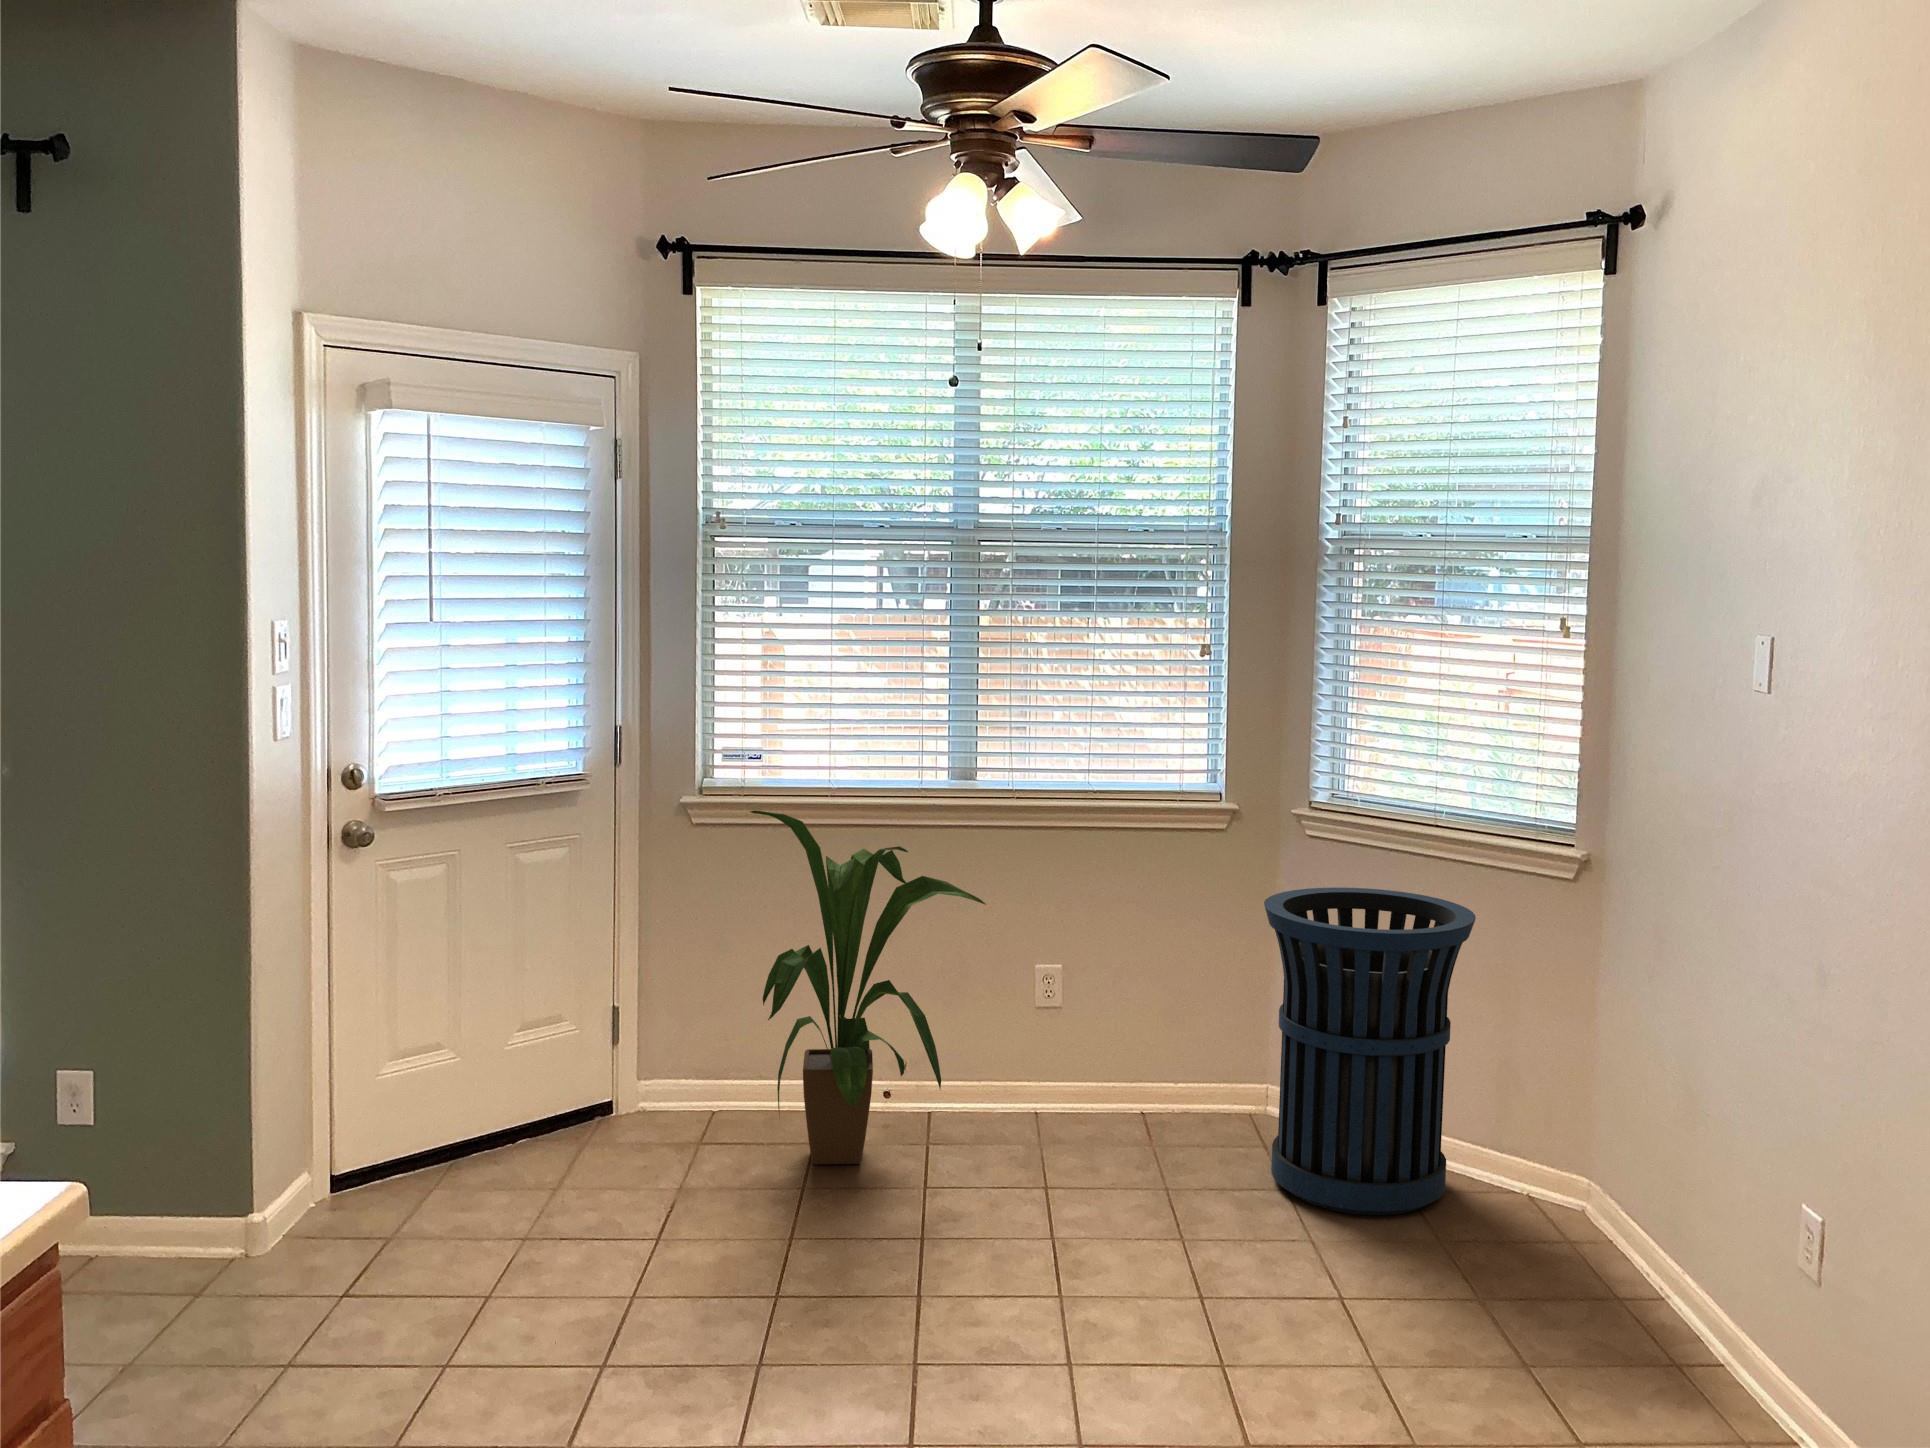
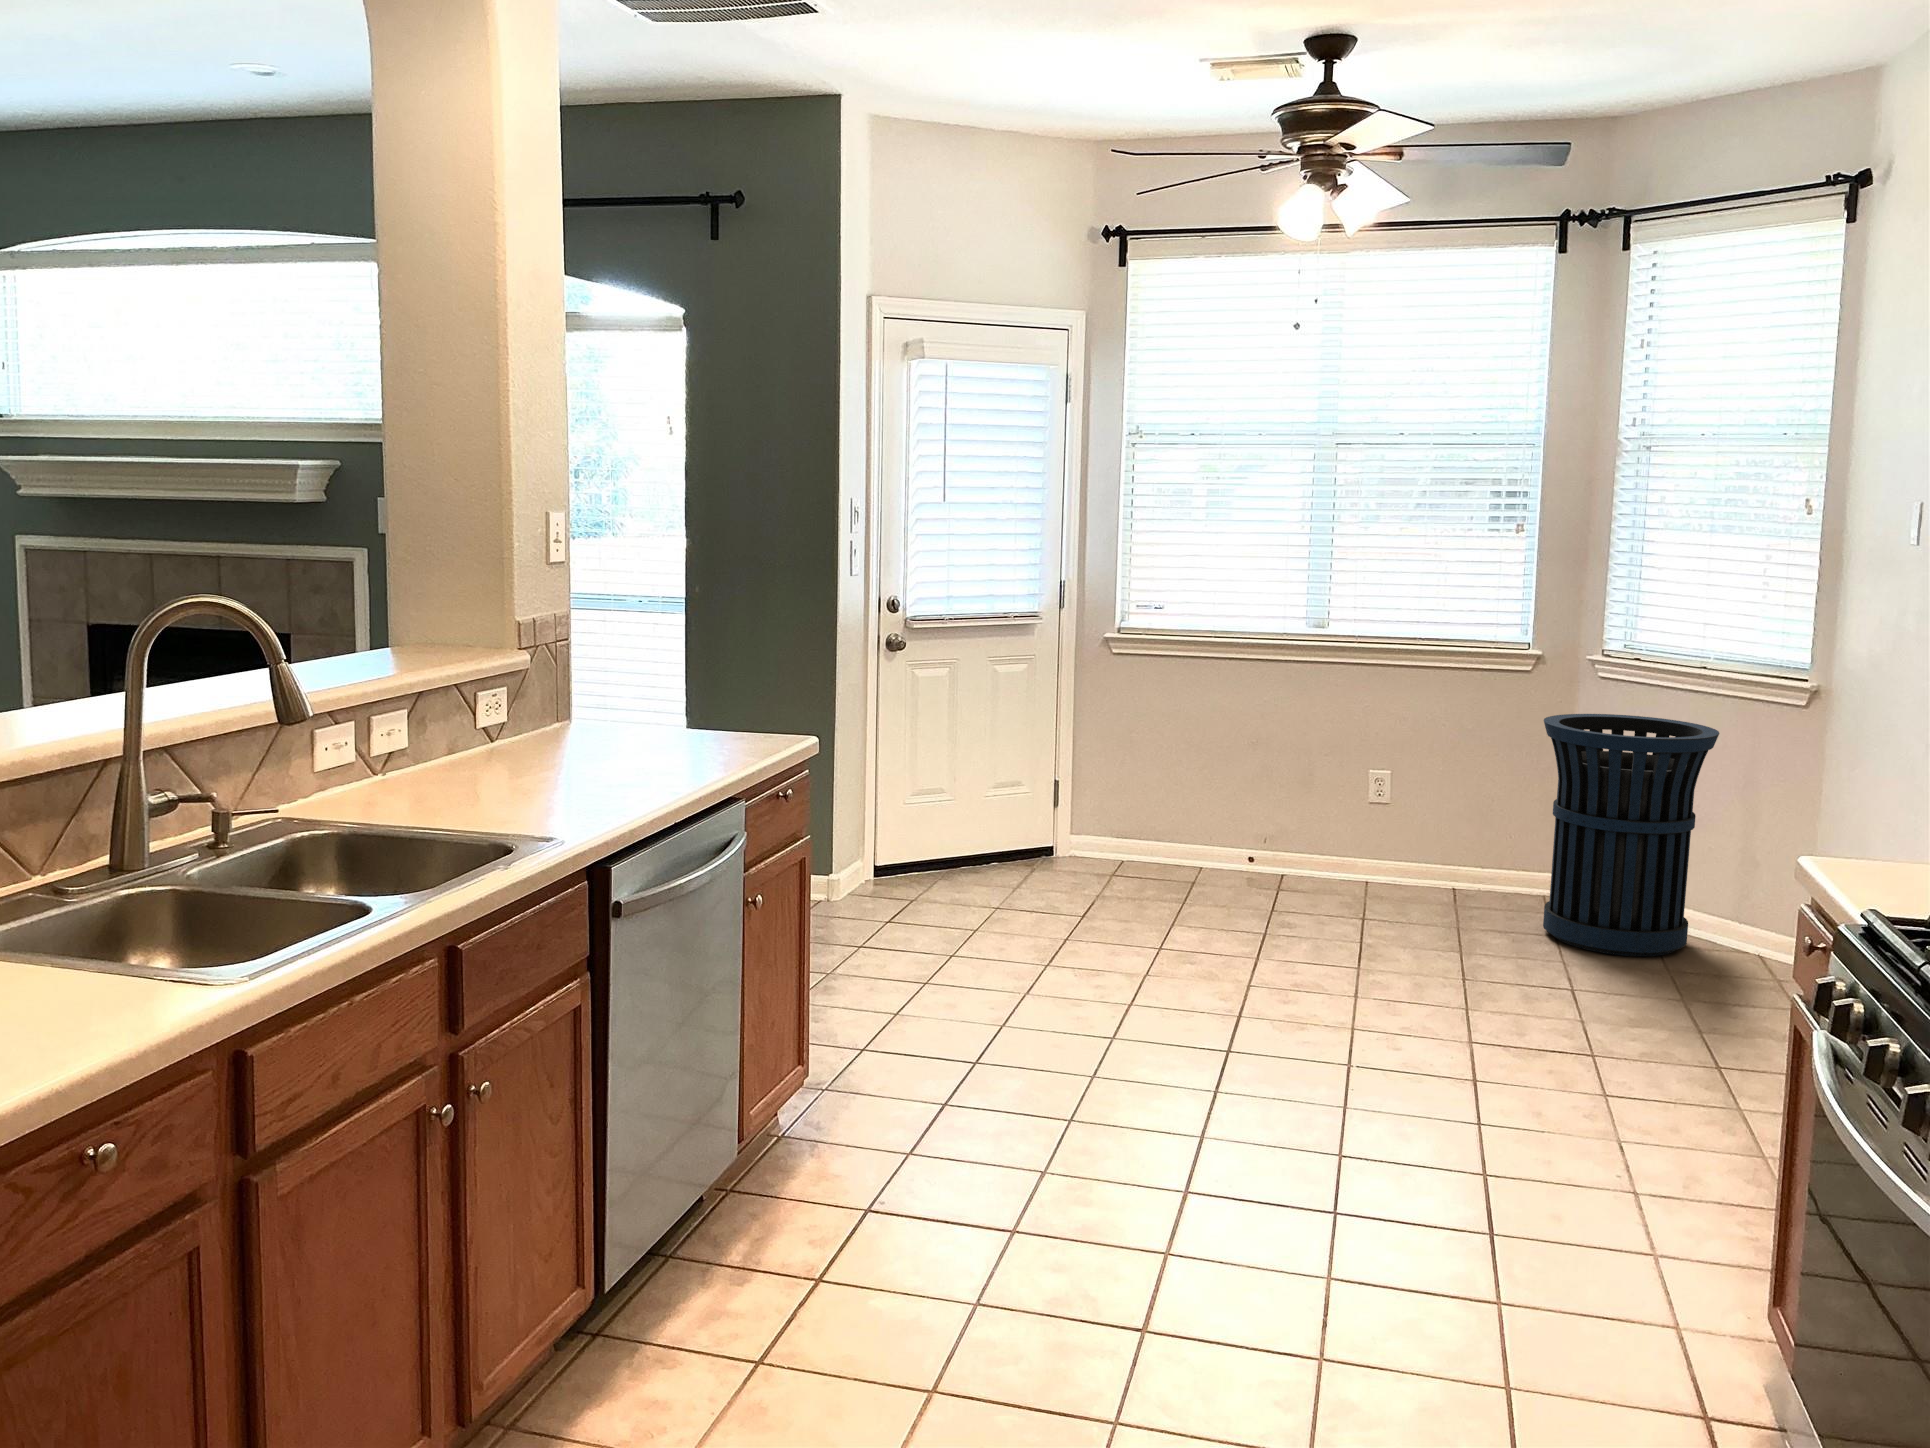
house plant: present [750,811,986,1165] -> none [1154,636,1329,895]

